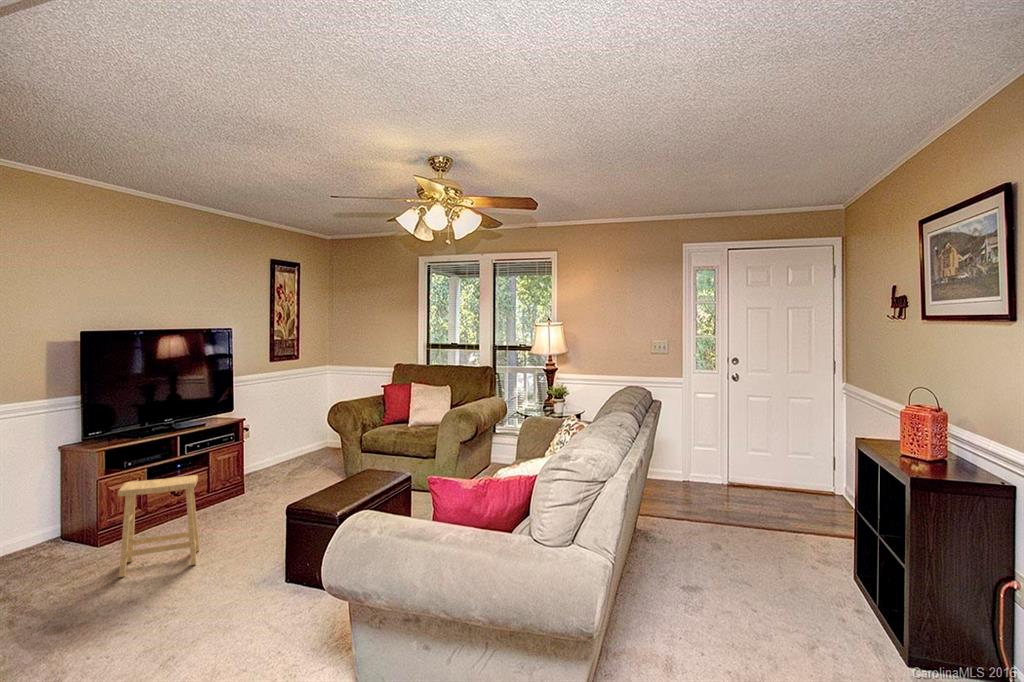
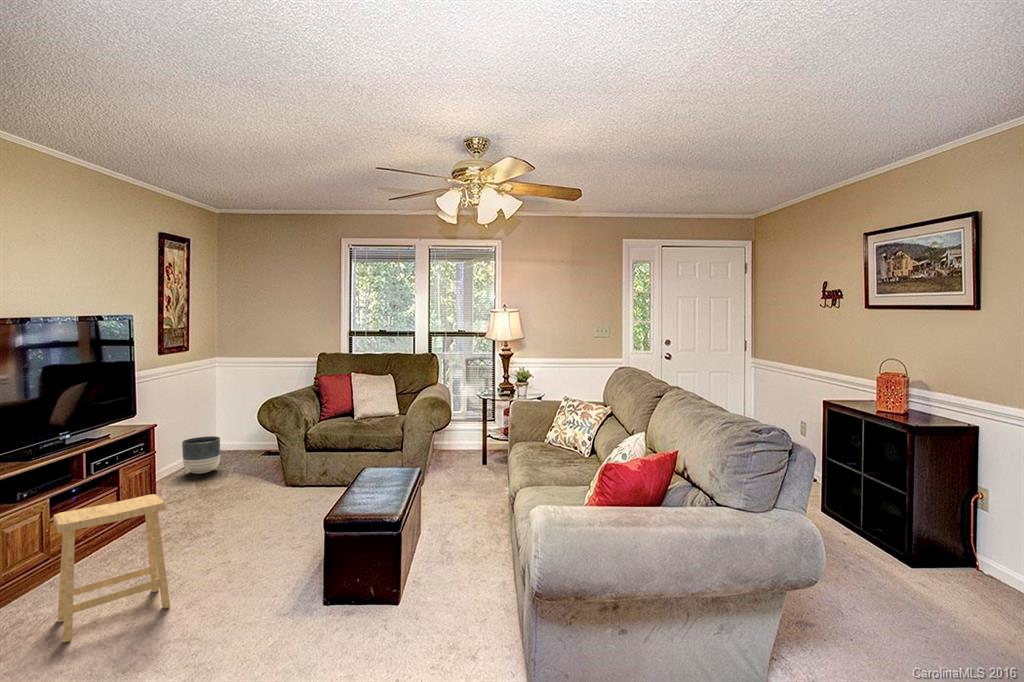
planter: none [286,431,315,461] -> present [182,436,220,474]

